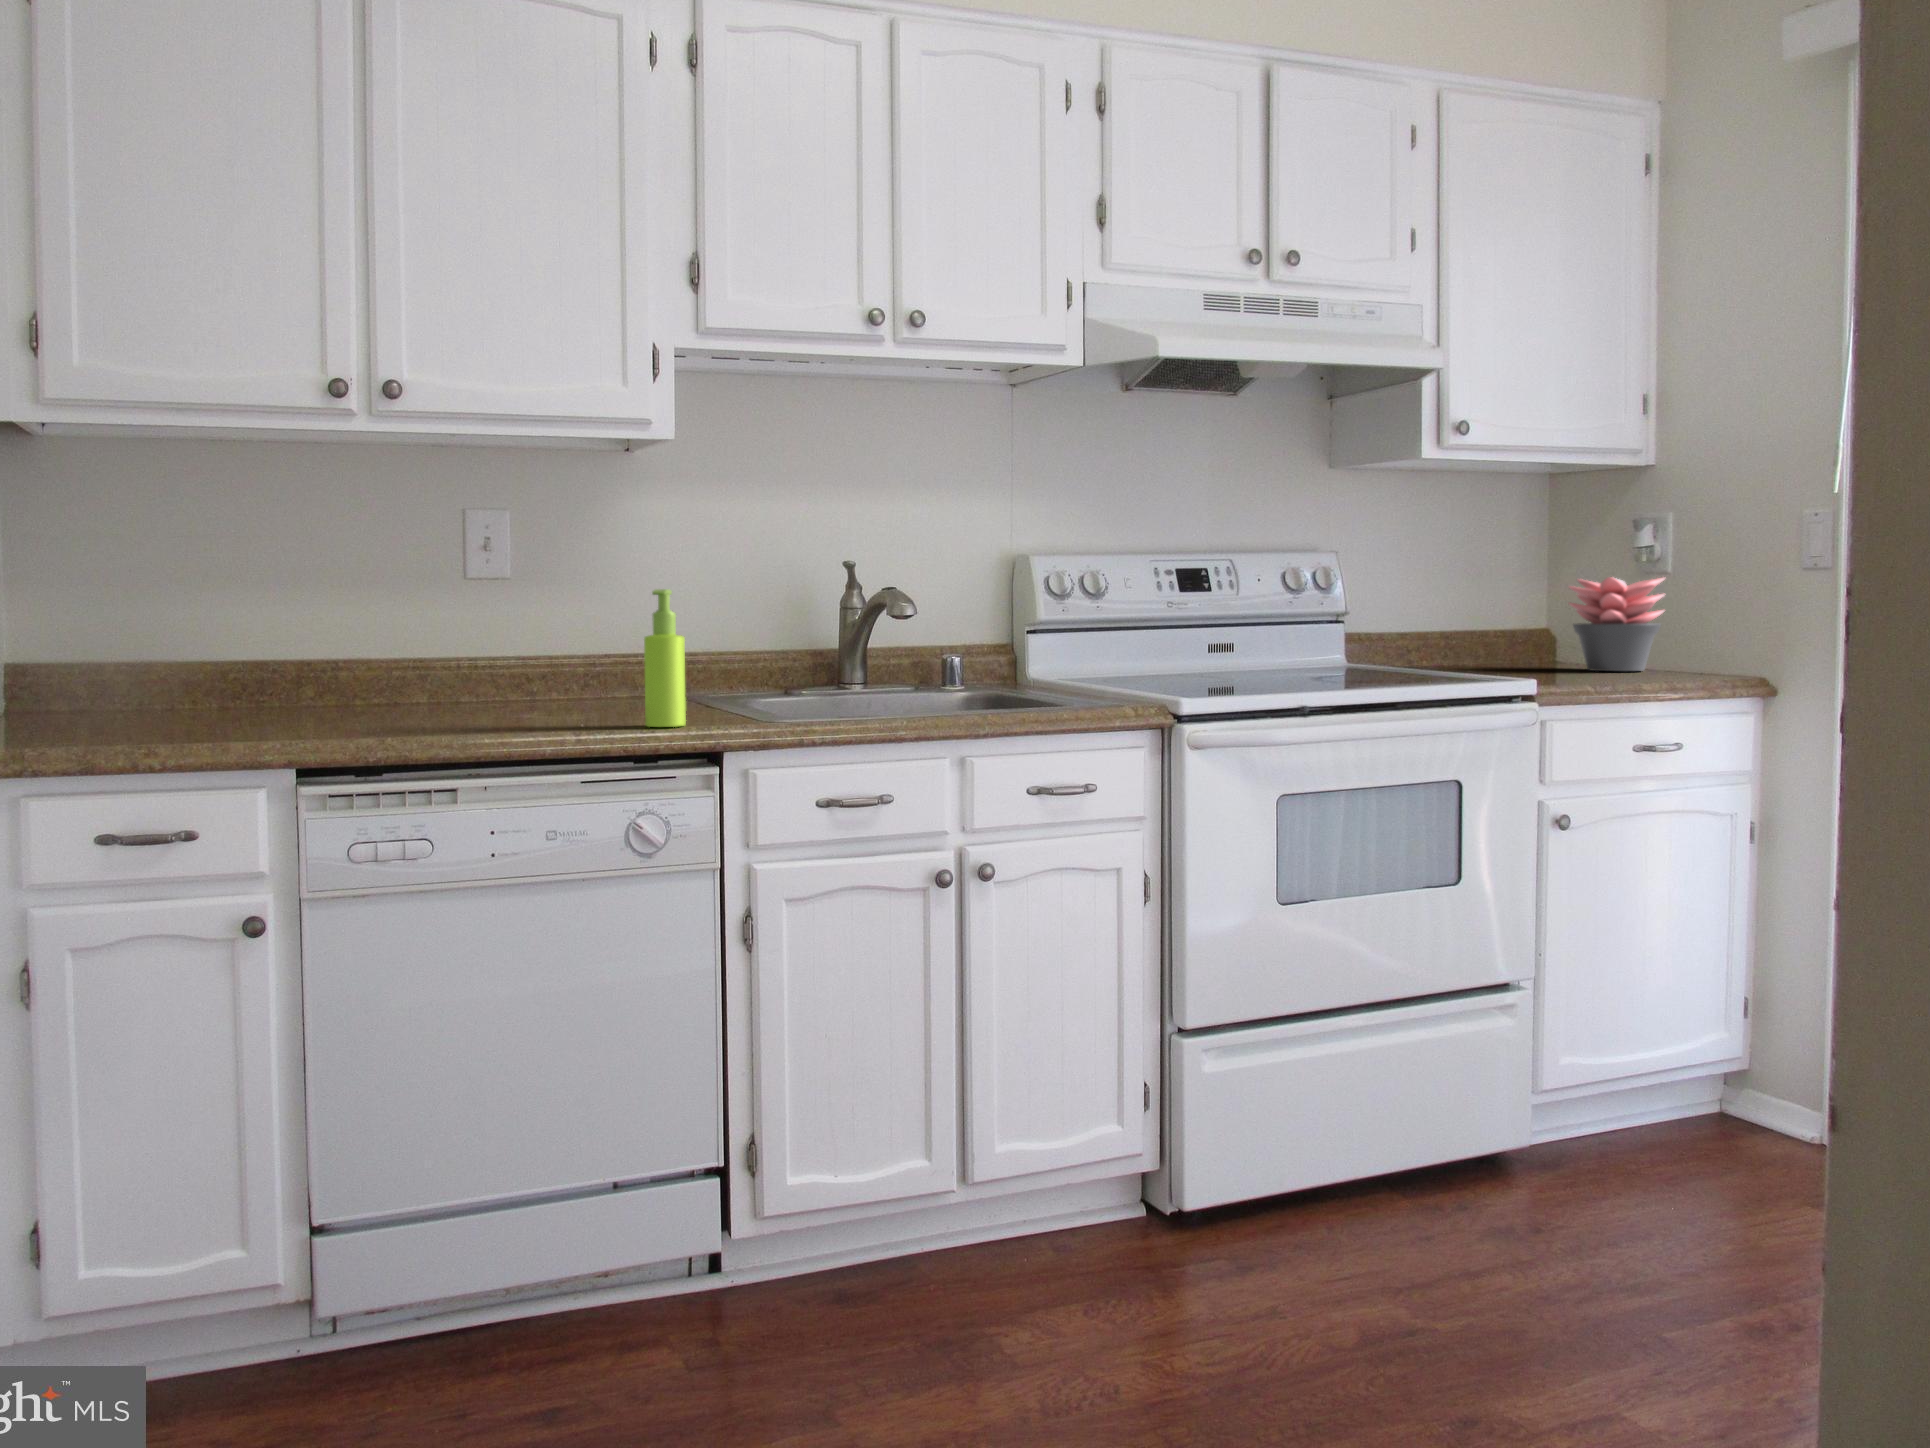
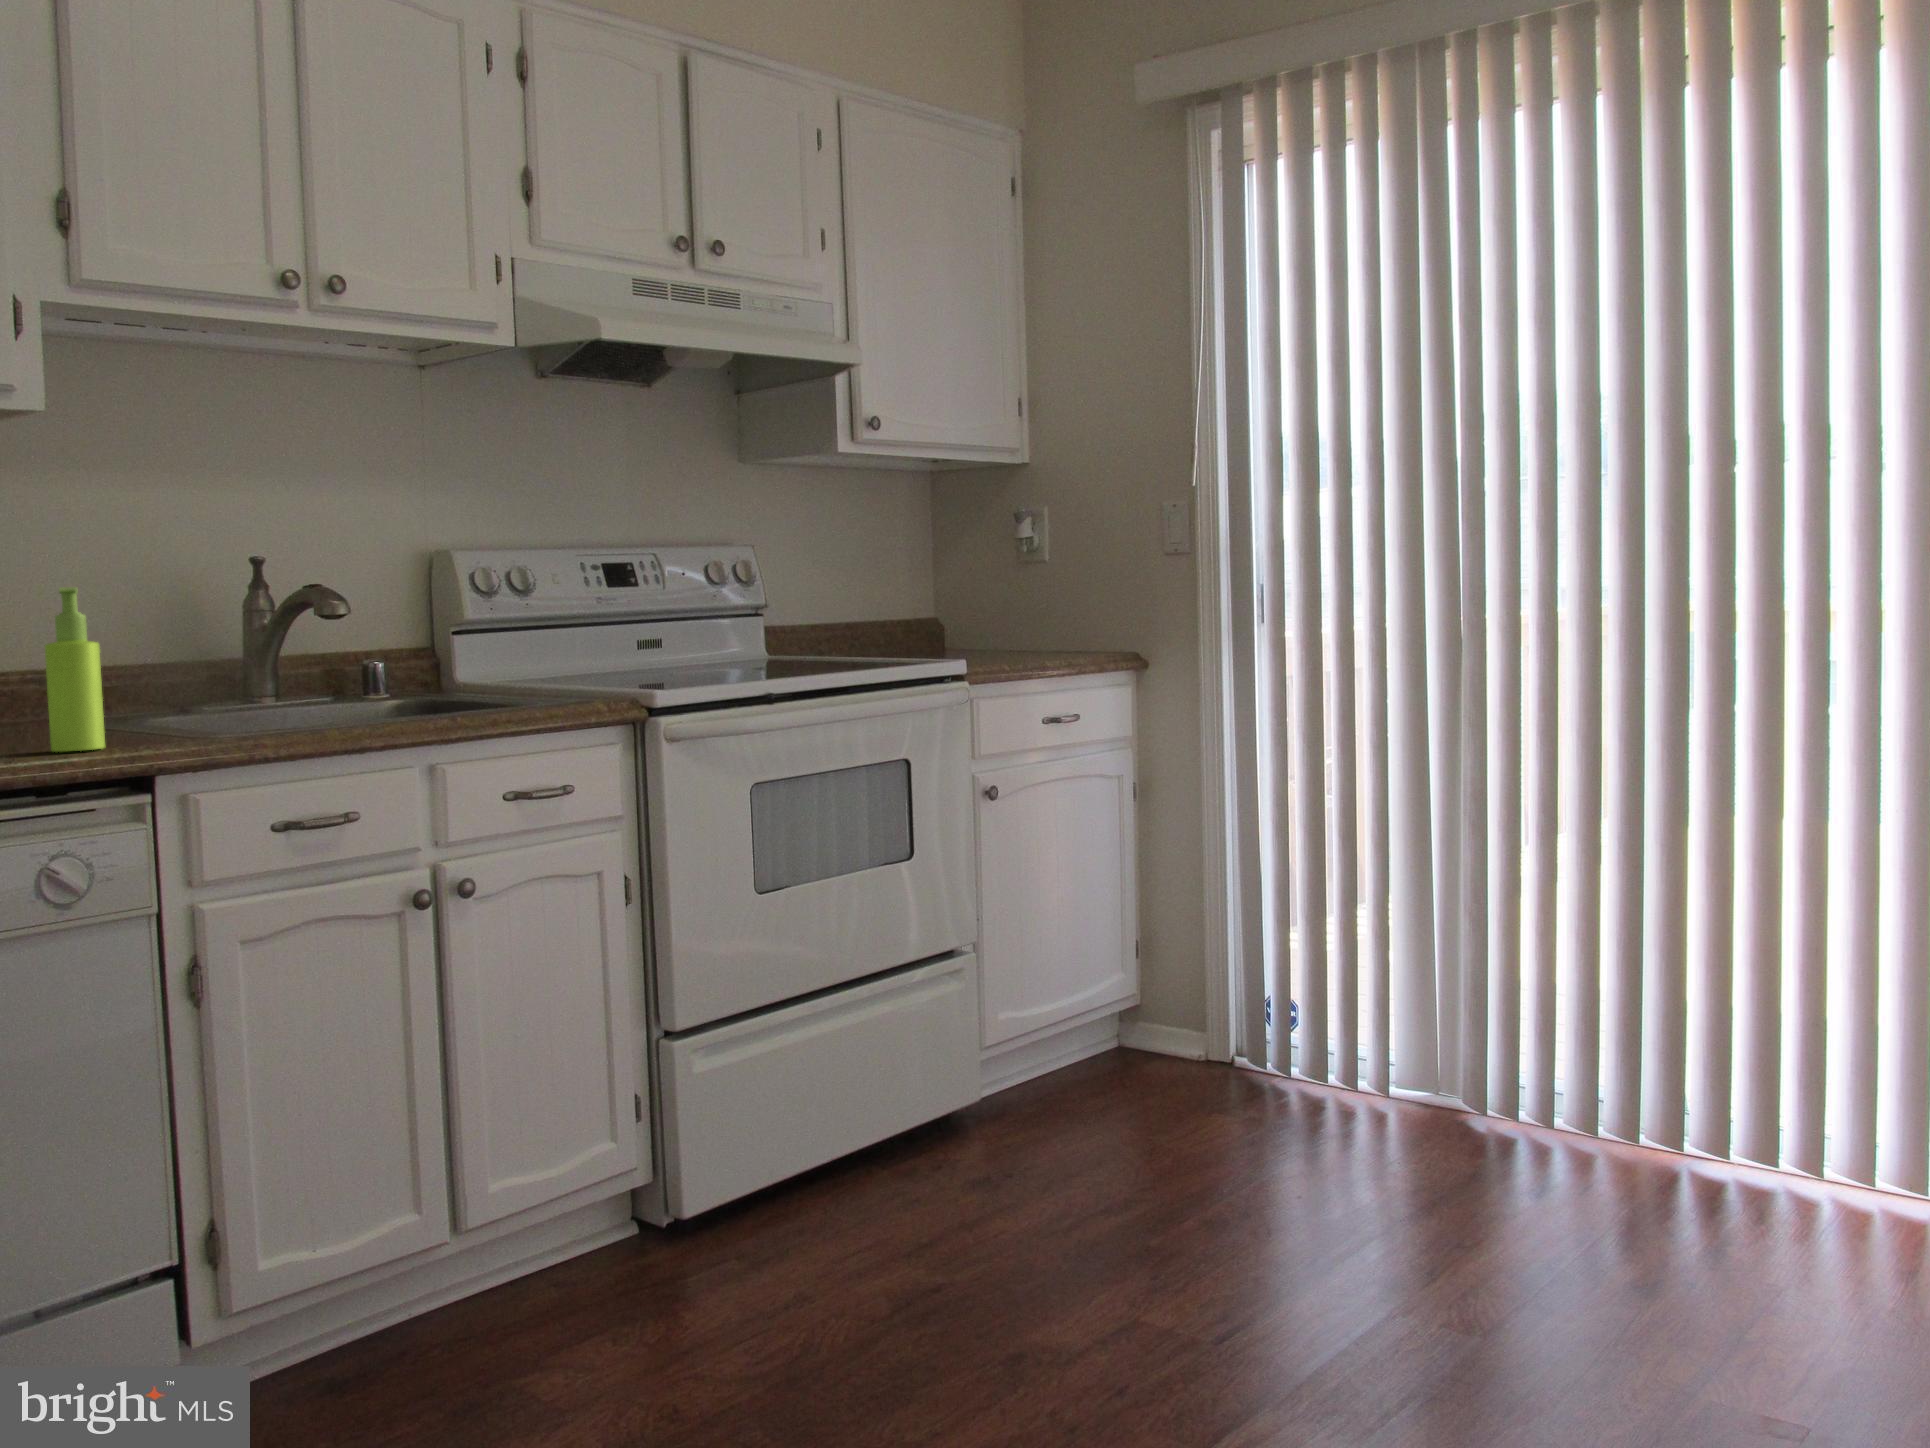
succulent plant: present [1569,577,1665,671] -> none [966,566,1048,654]

